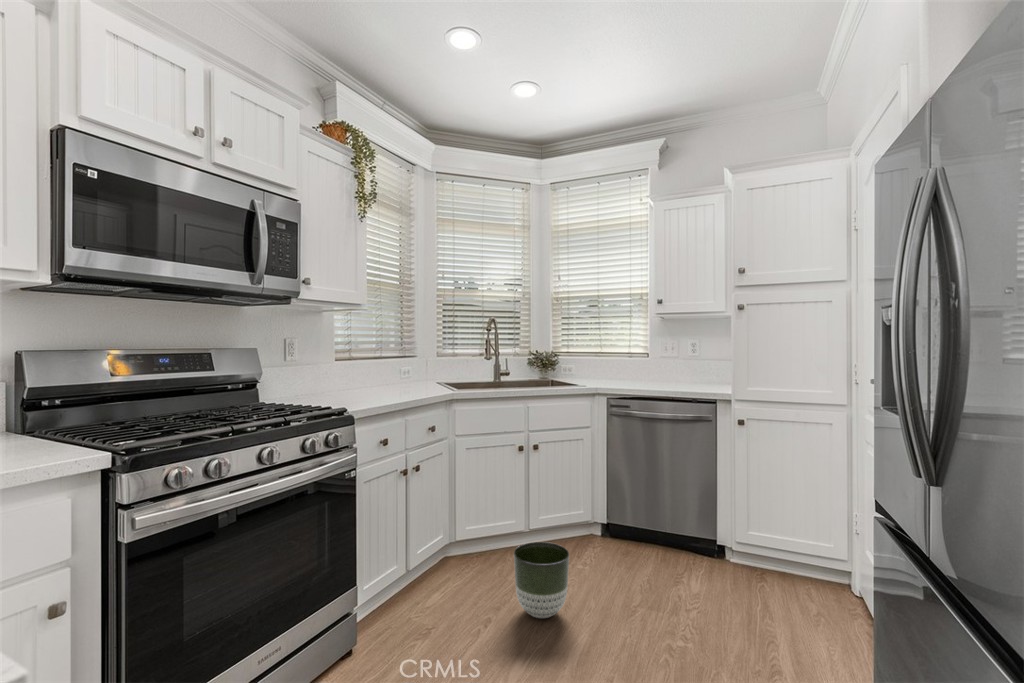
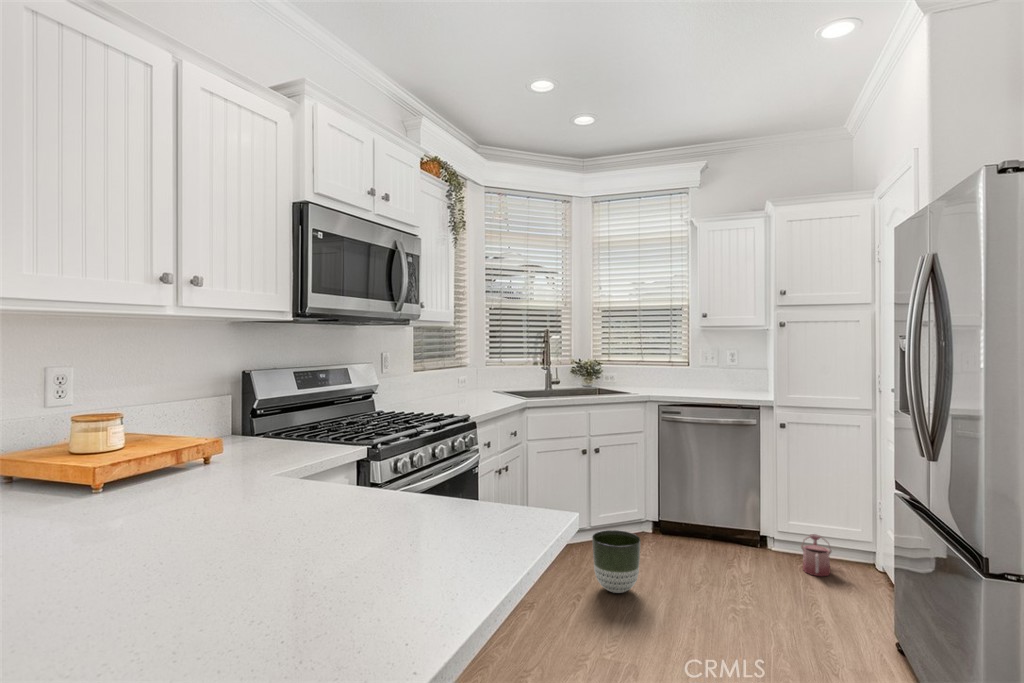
watering can: none [761,546,797,598] -> present [801,534,832,576]

